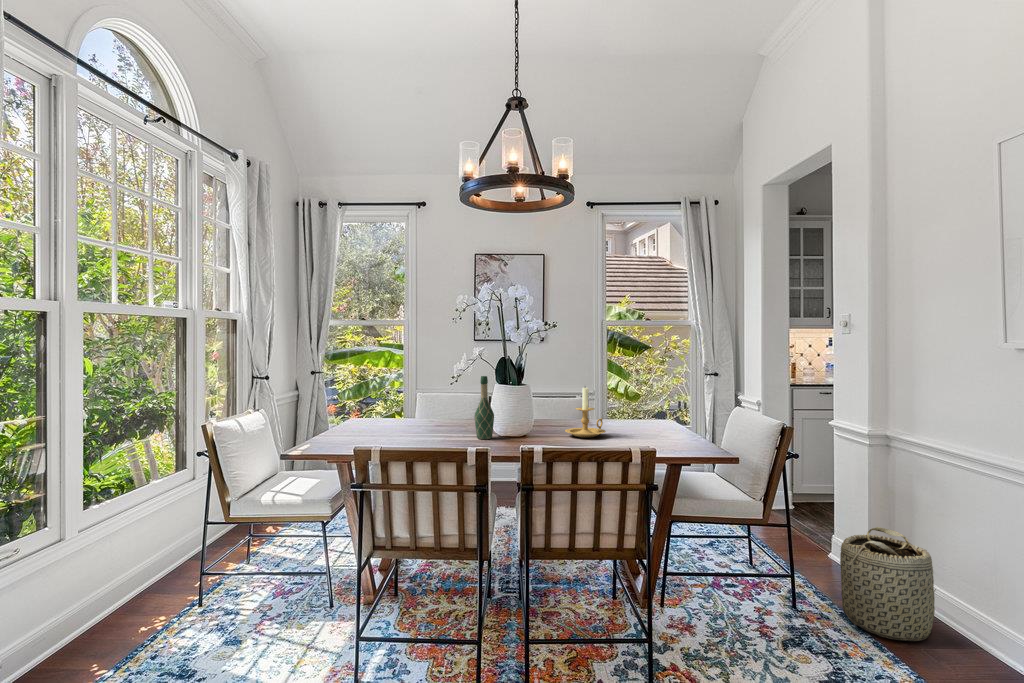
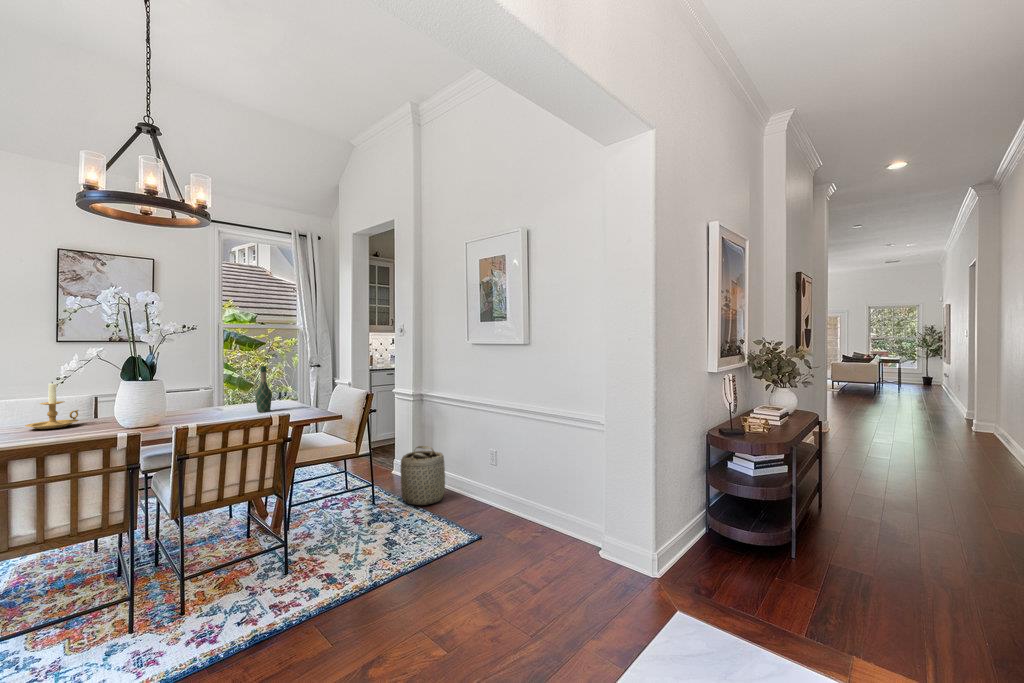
wine bottle: present [474,376,494,439] -> present [255,366,272,412]
candle holder: present [565,387,606,438] -> present [25,382,78,429]

